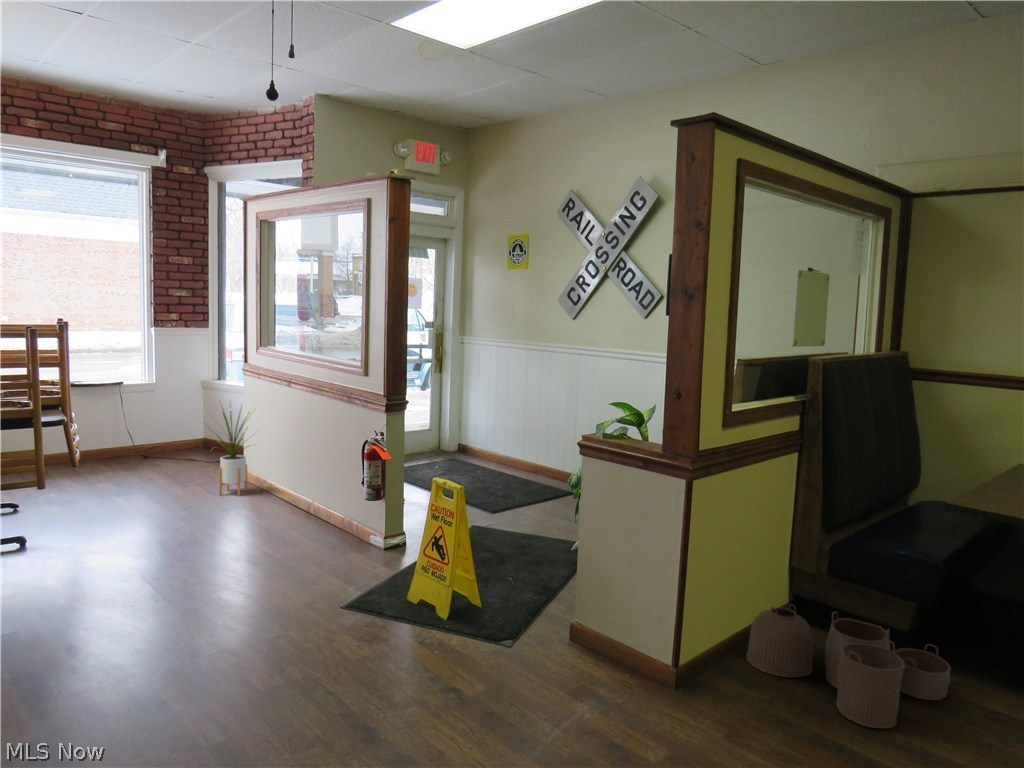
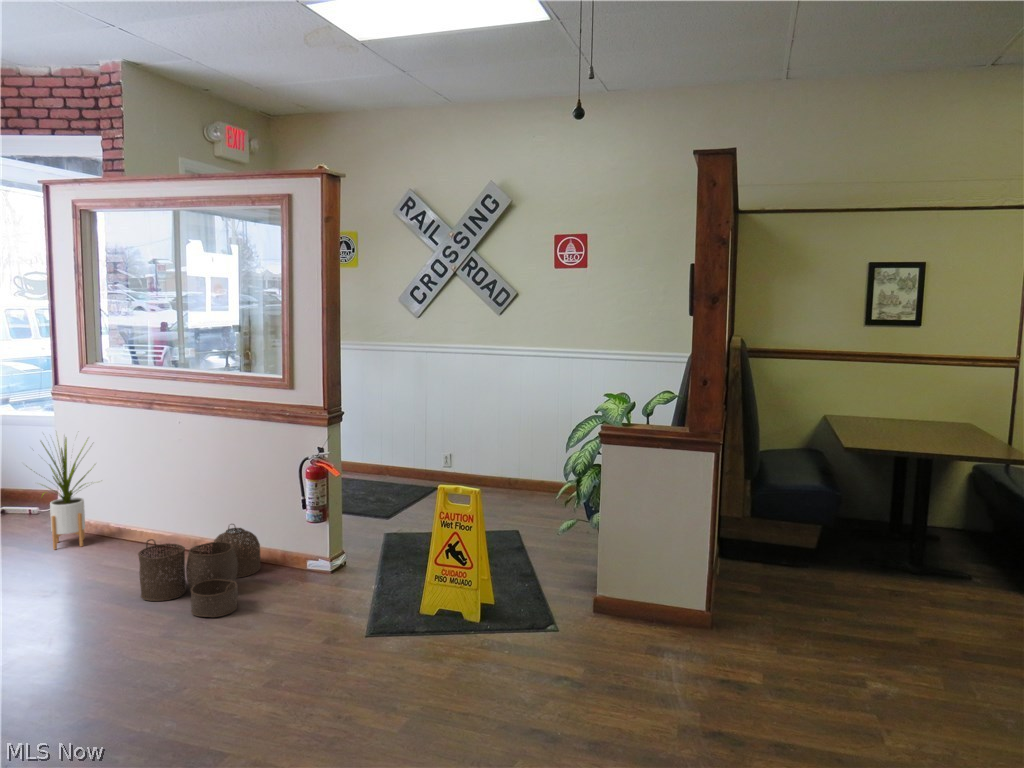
woven basket: present [747,607,951,728] -> present [138,524,261,617]

